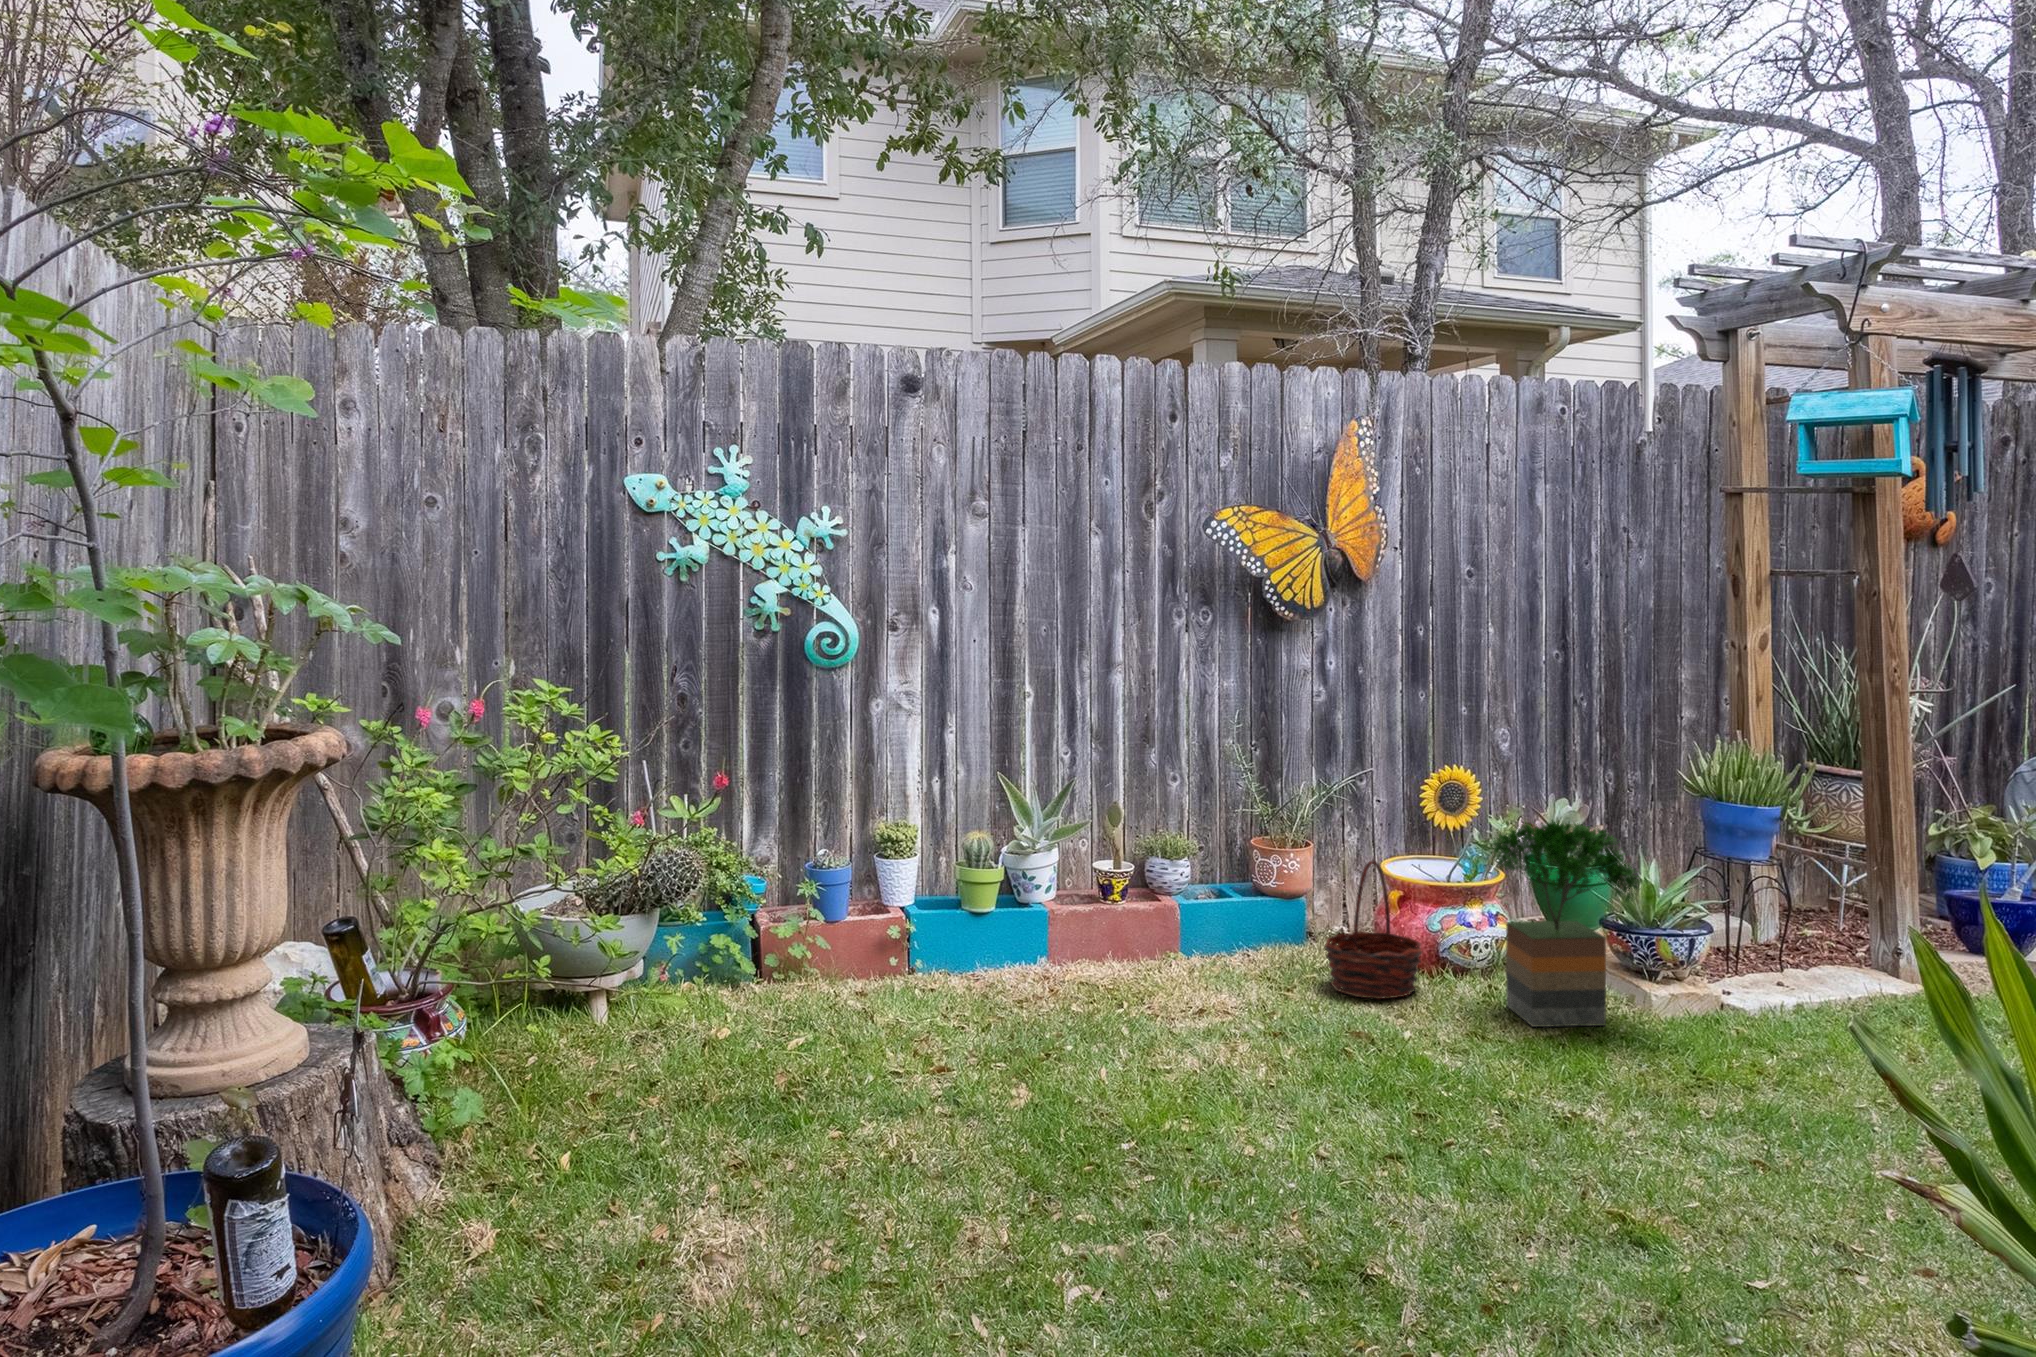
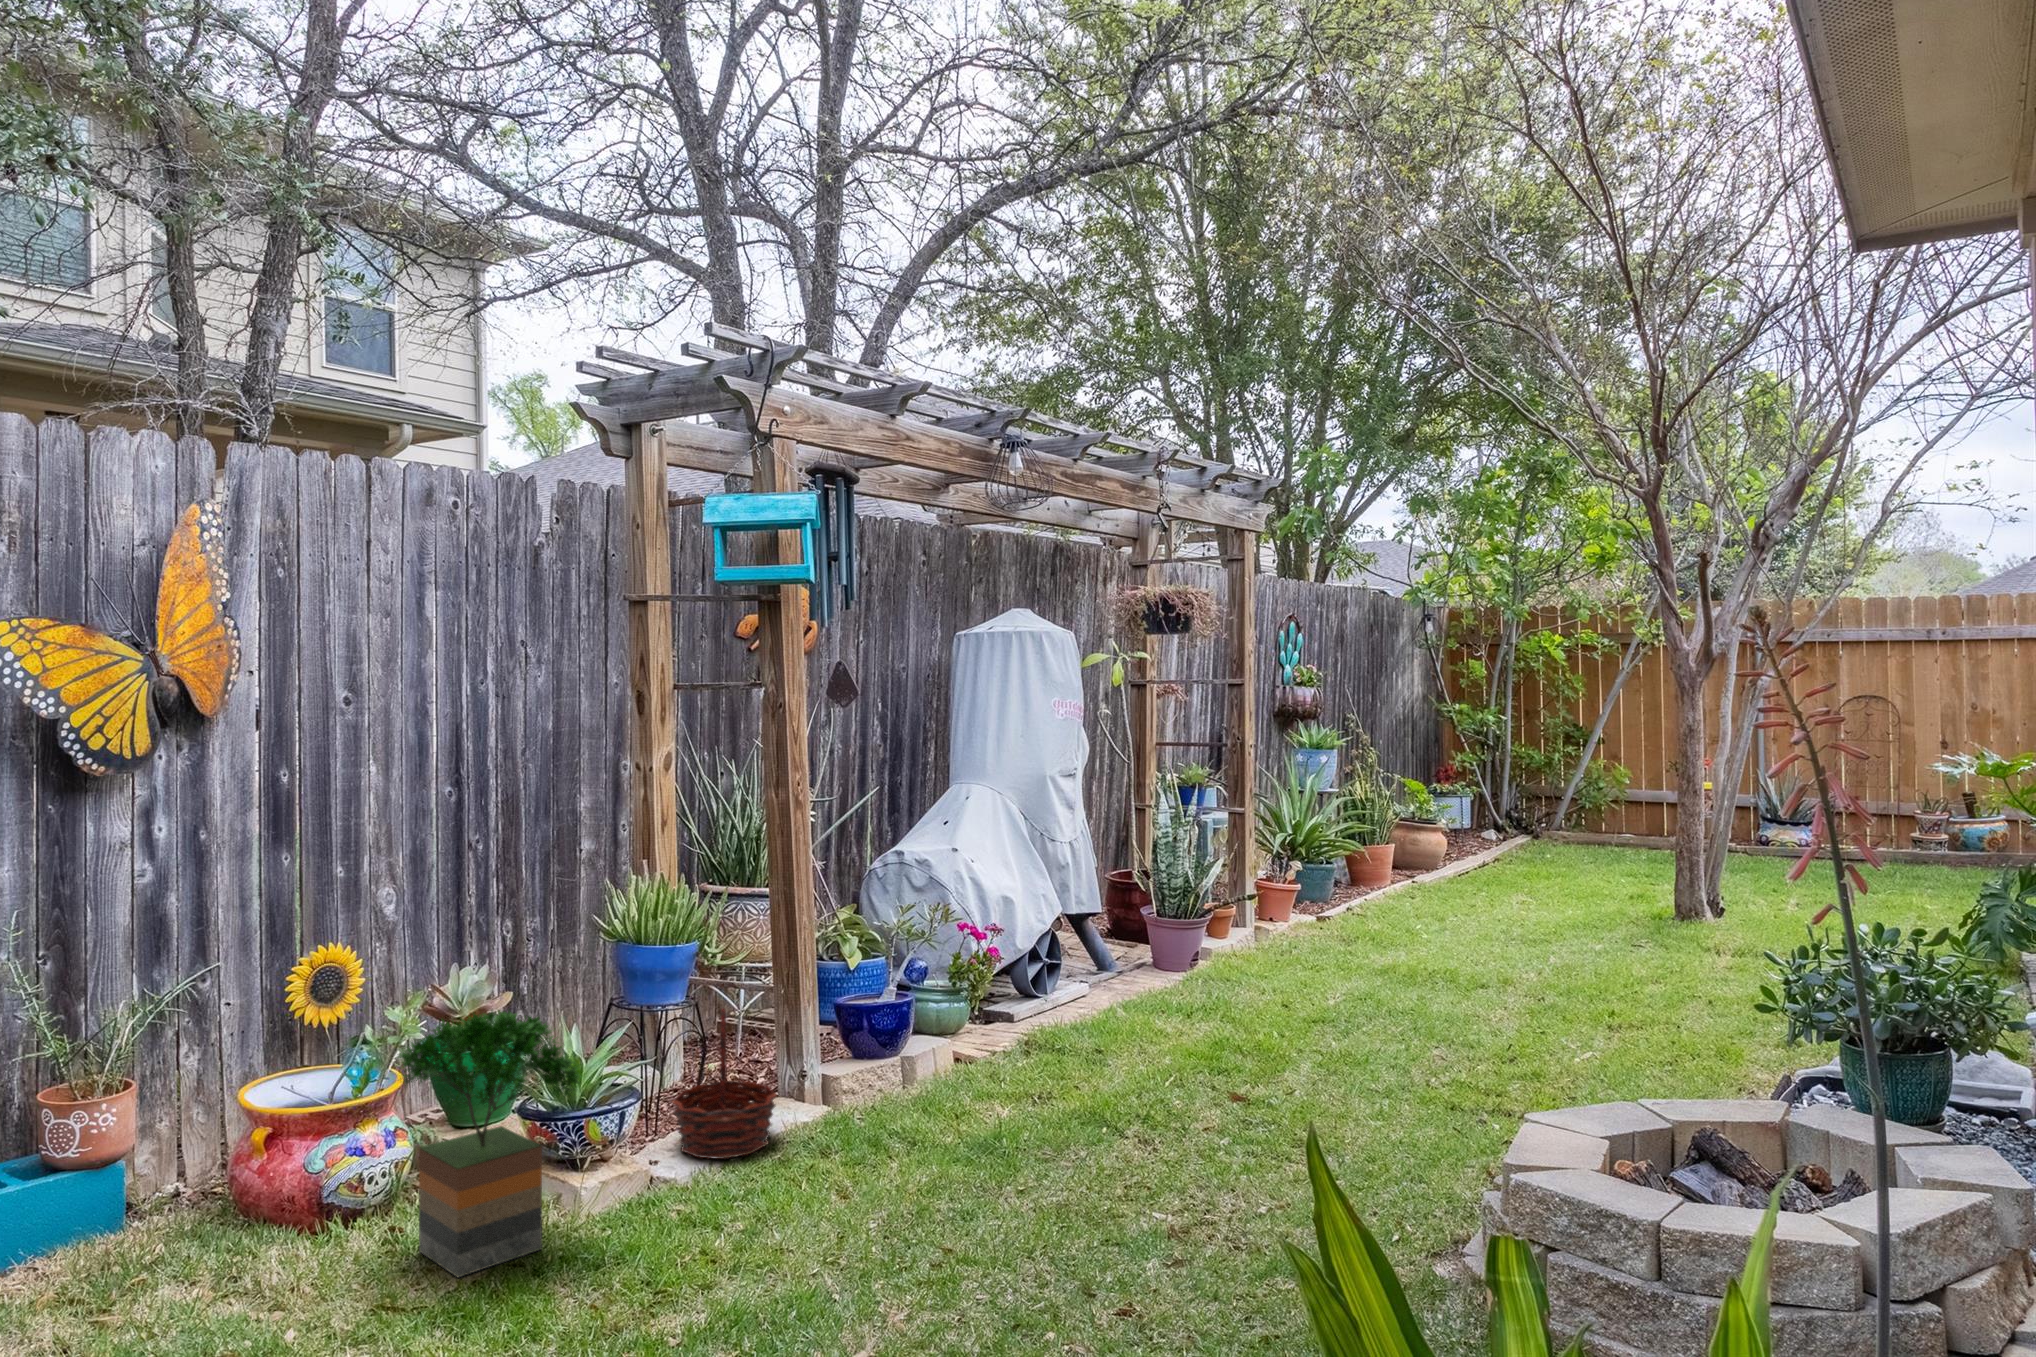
basket: present [1325,861,1422,999] -> present [672,1008,776,1159]

